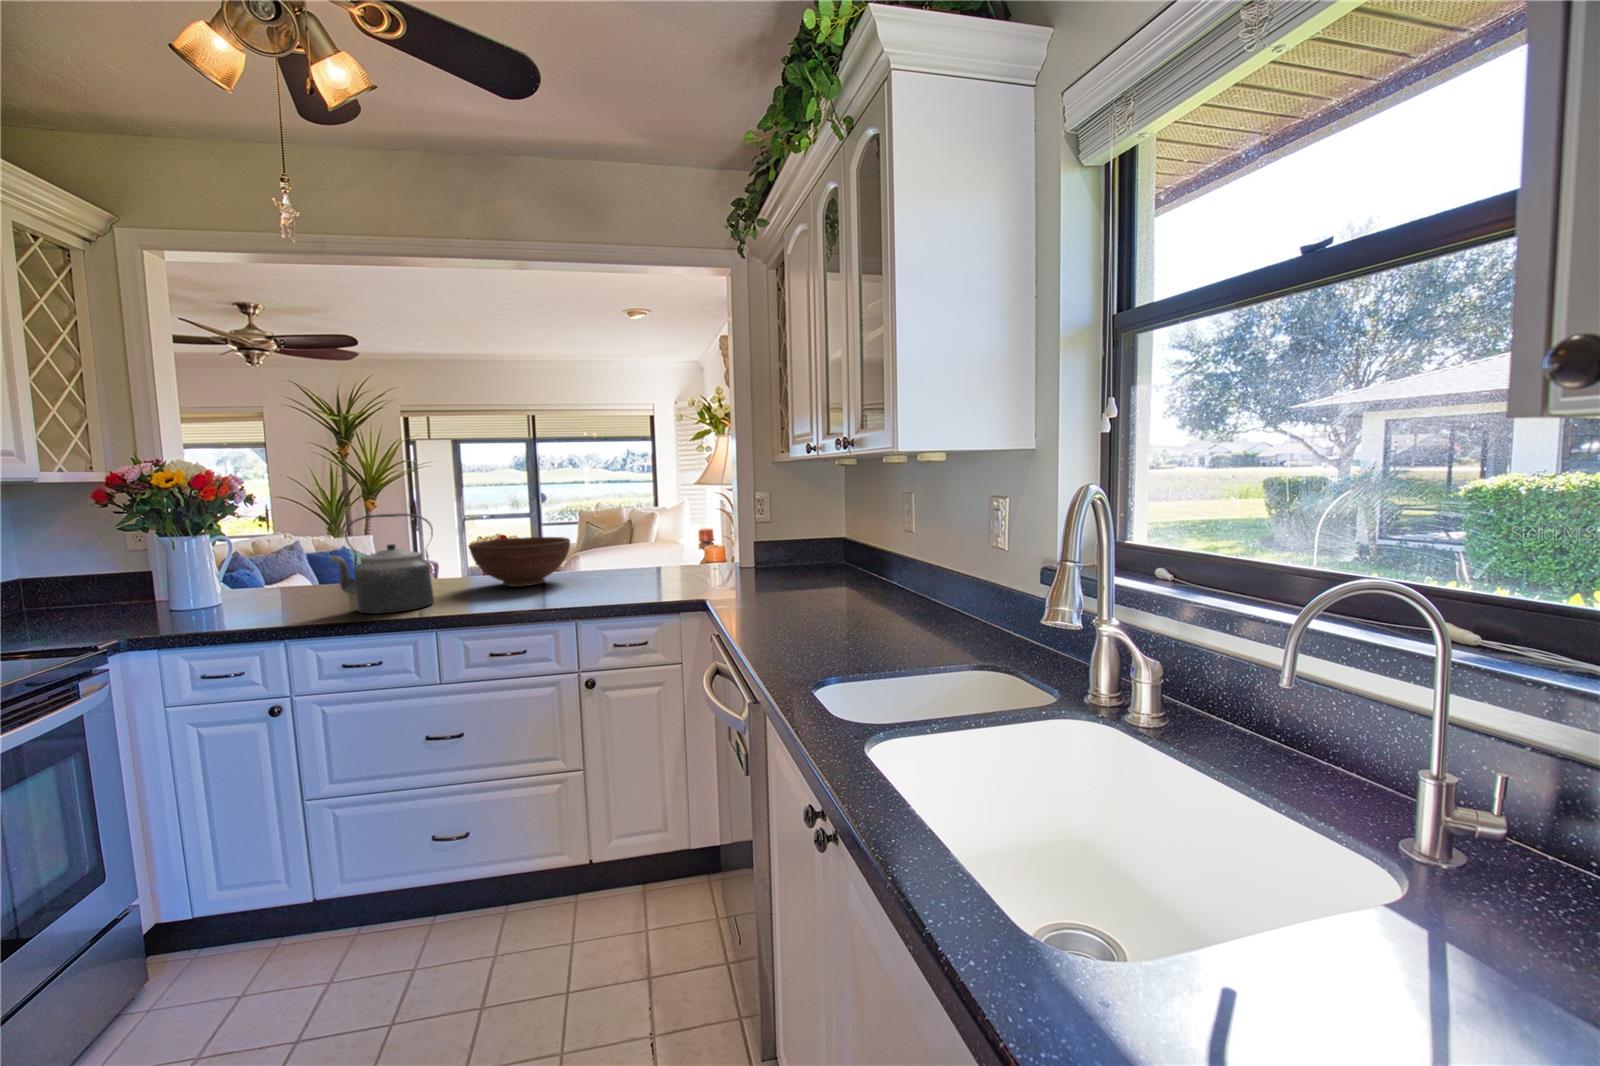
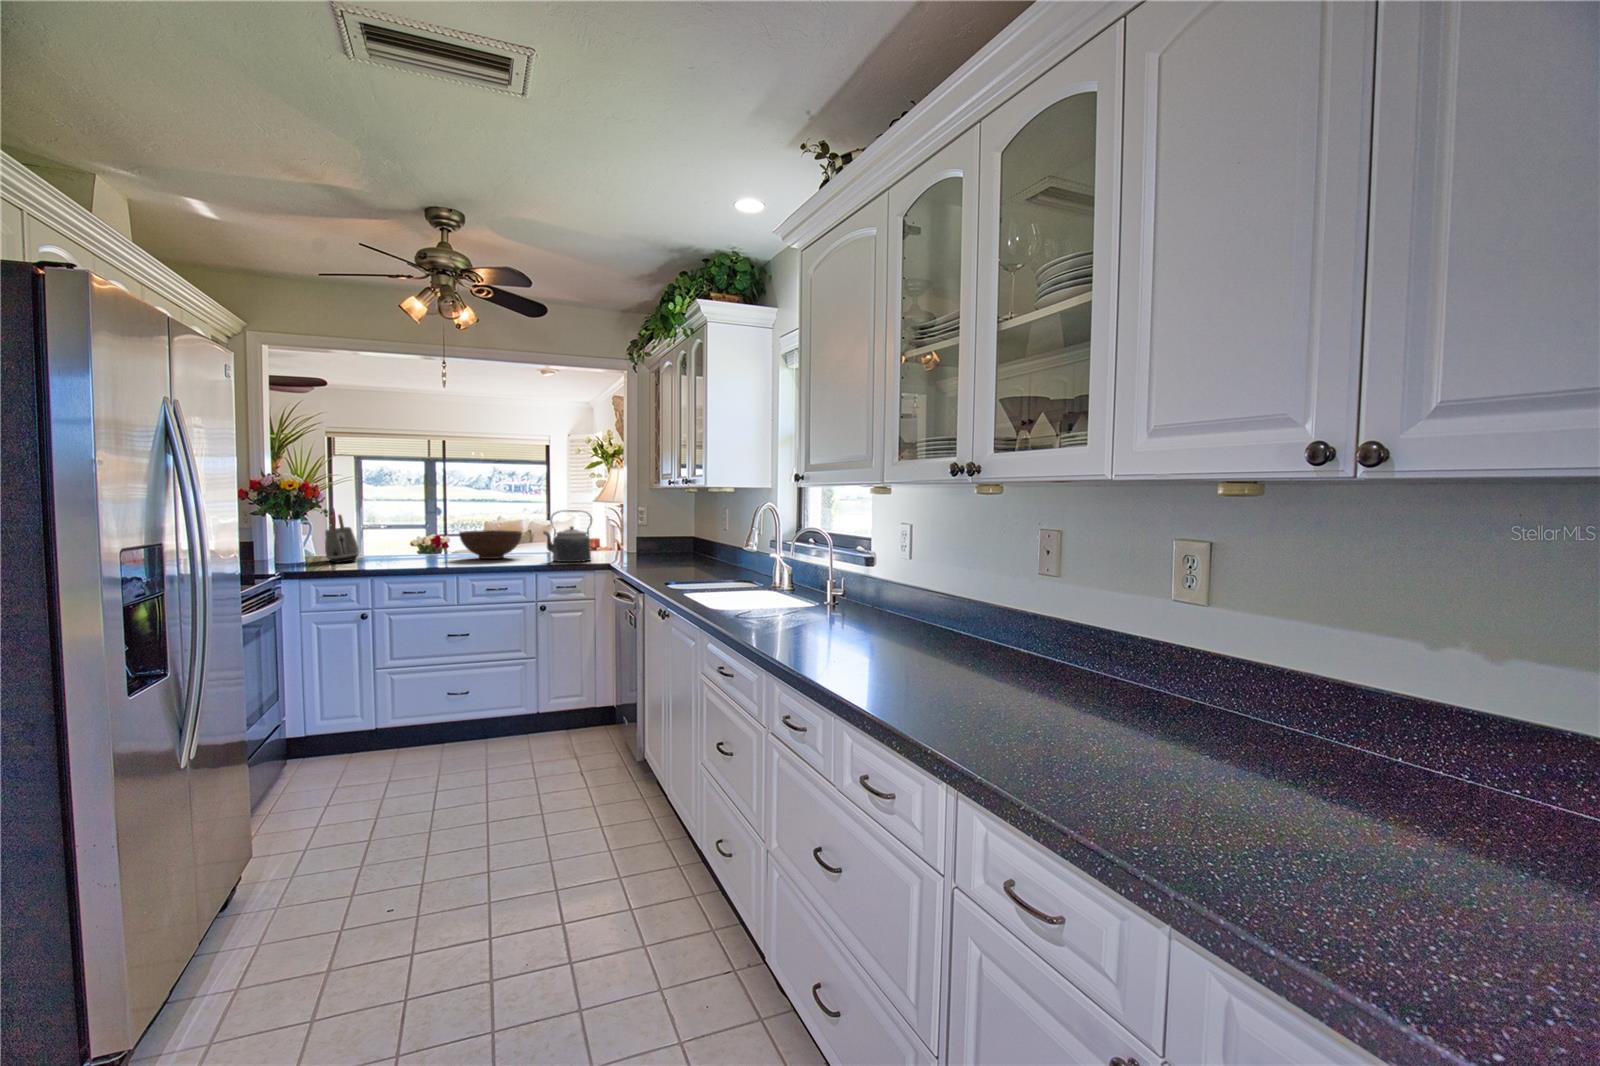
kettle: present [331,514,434,614] -> present [543,510,592,562]
toaster: none [263,521,326,601] -> present [325,515,360,563]

